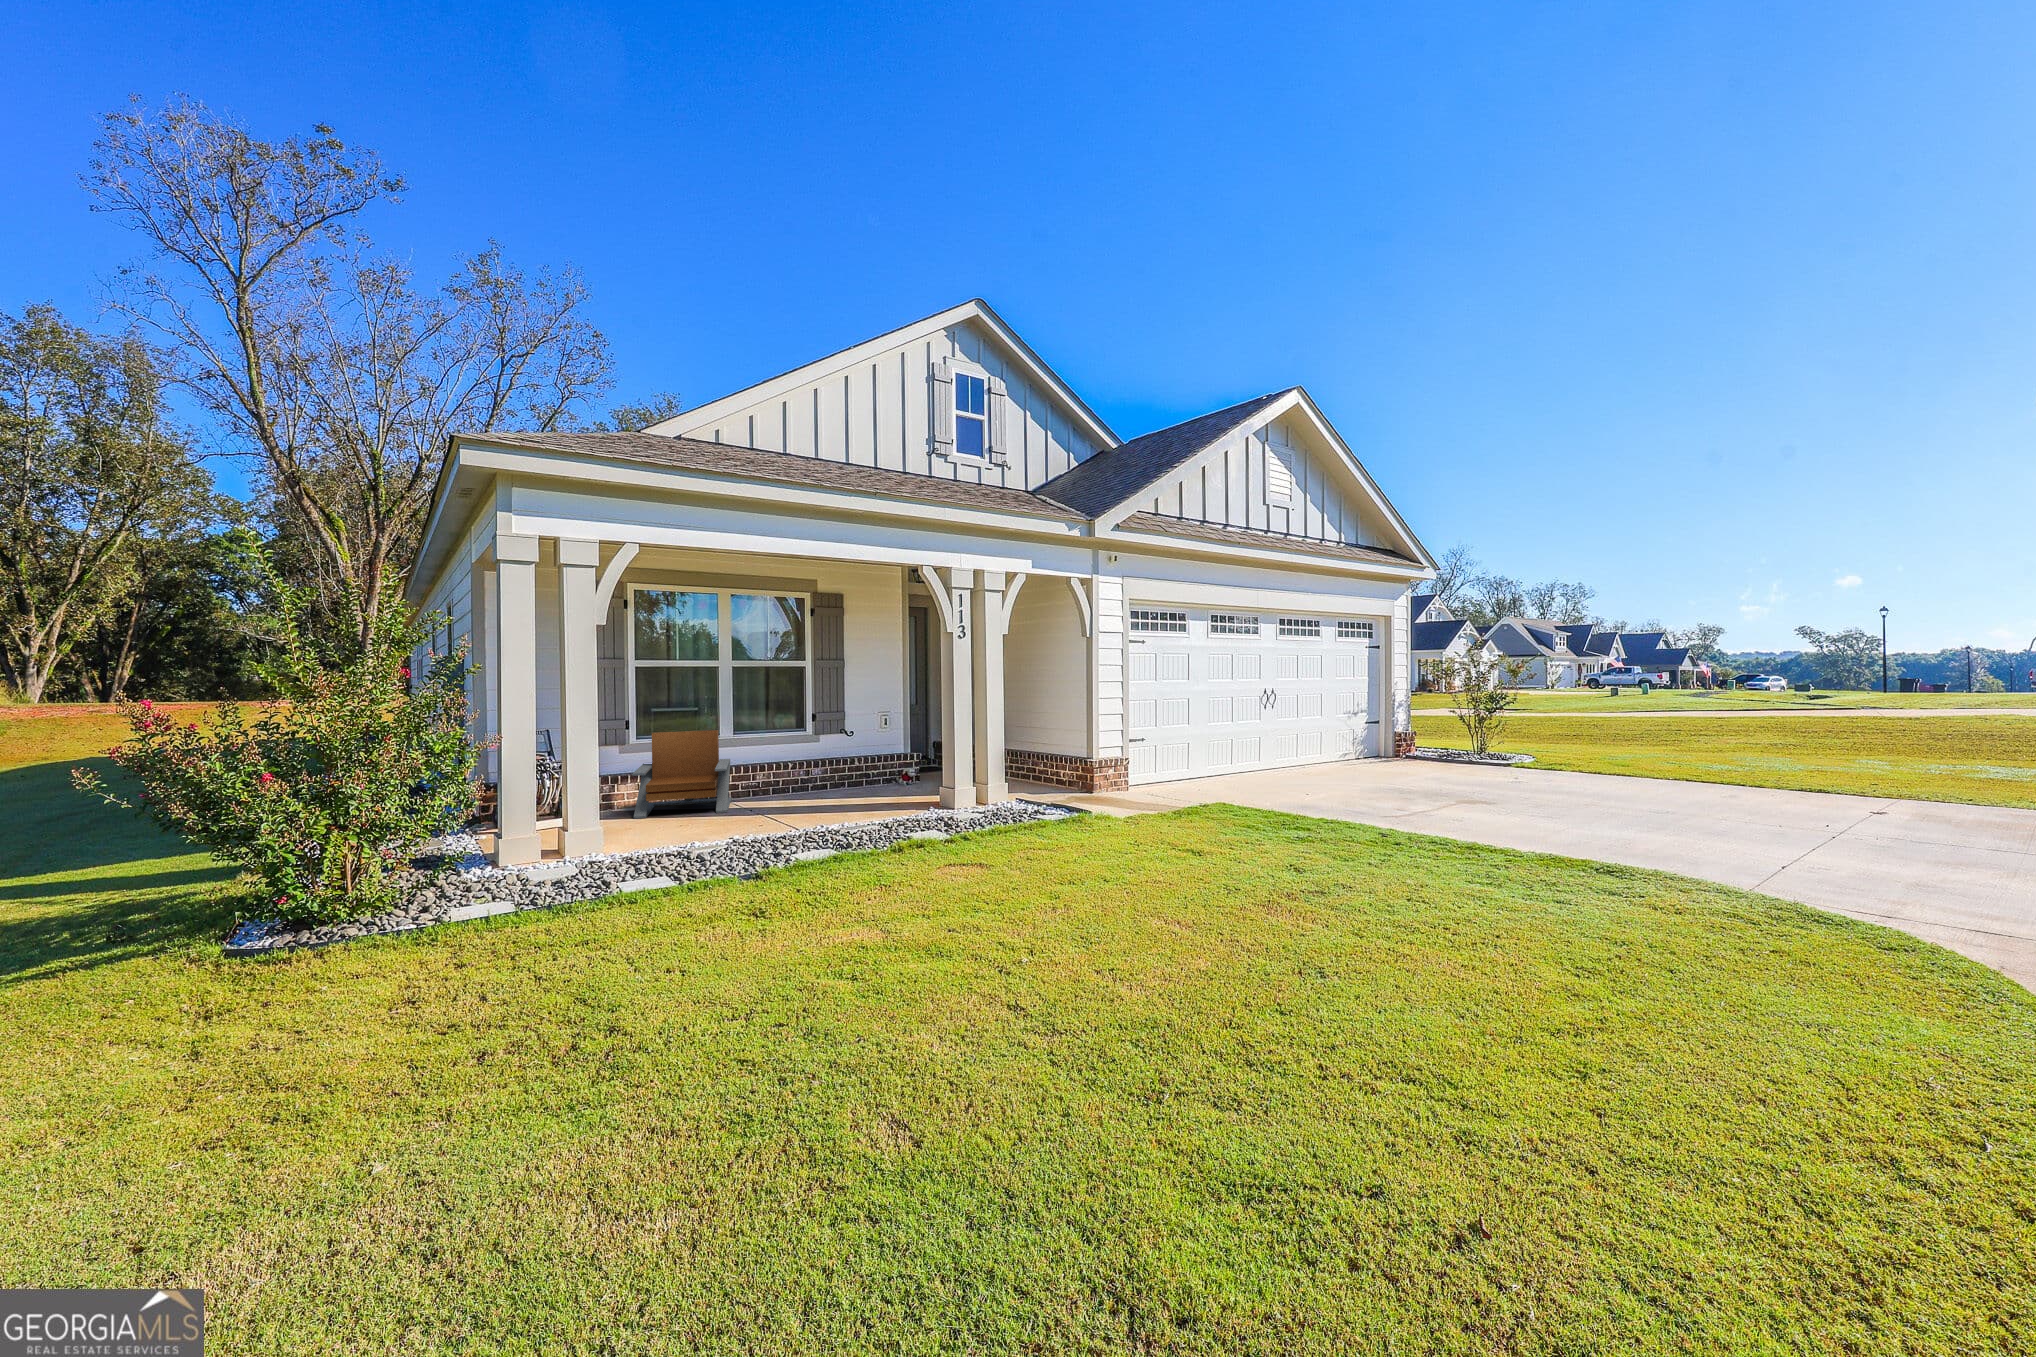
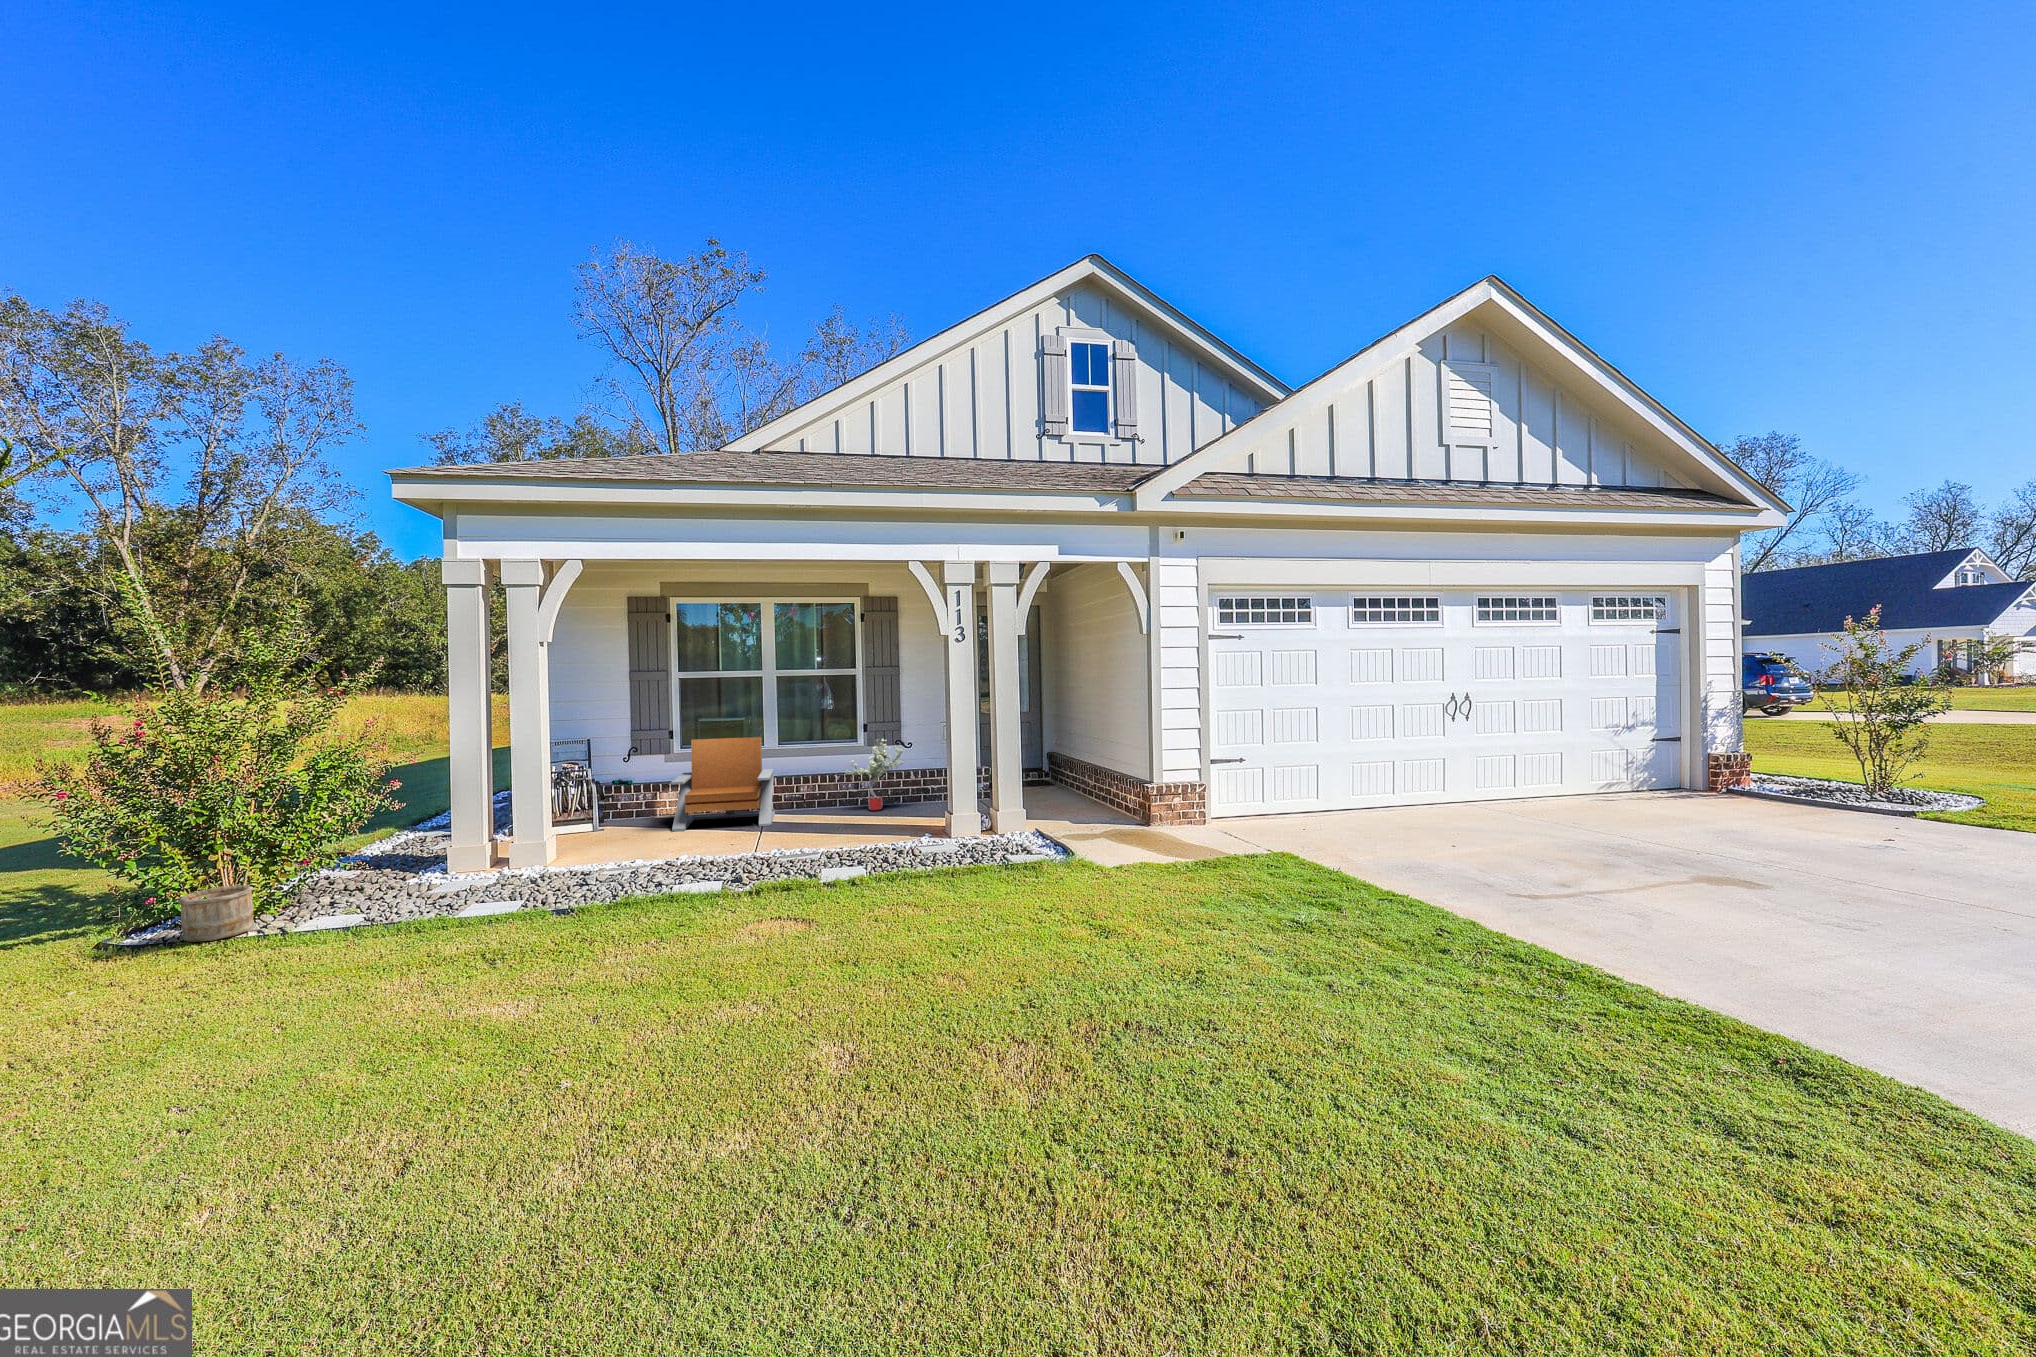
potted tree: none [796,731,851,797] -> present [845,739,904,811]
wooden bucket: none [145,885,223,942] -> present [178,885,254,942]

